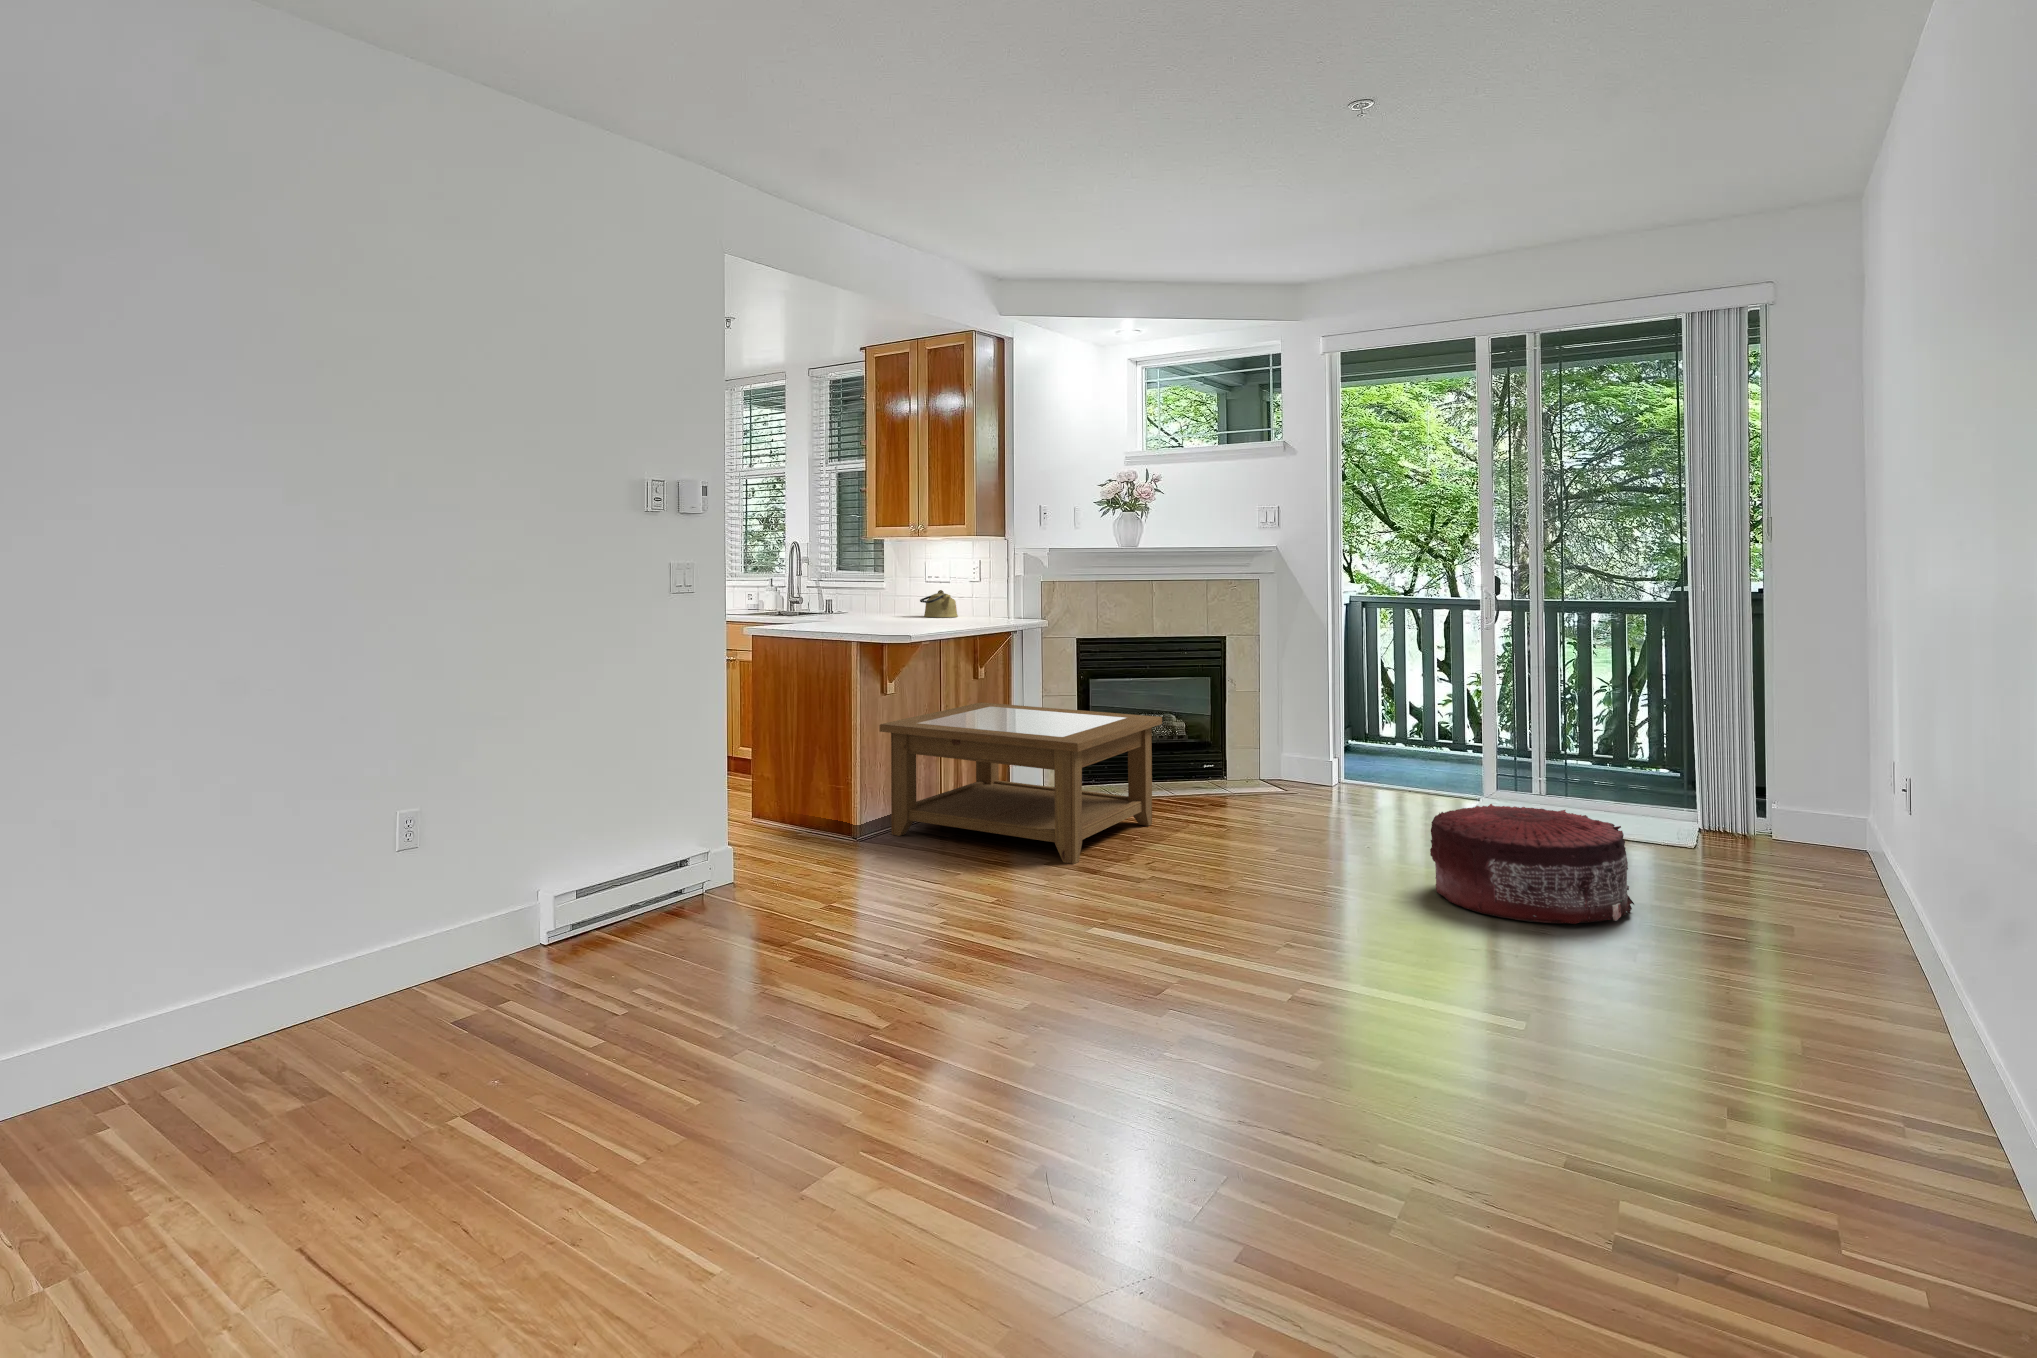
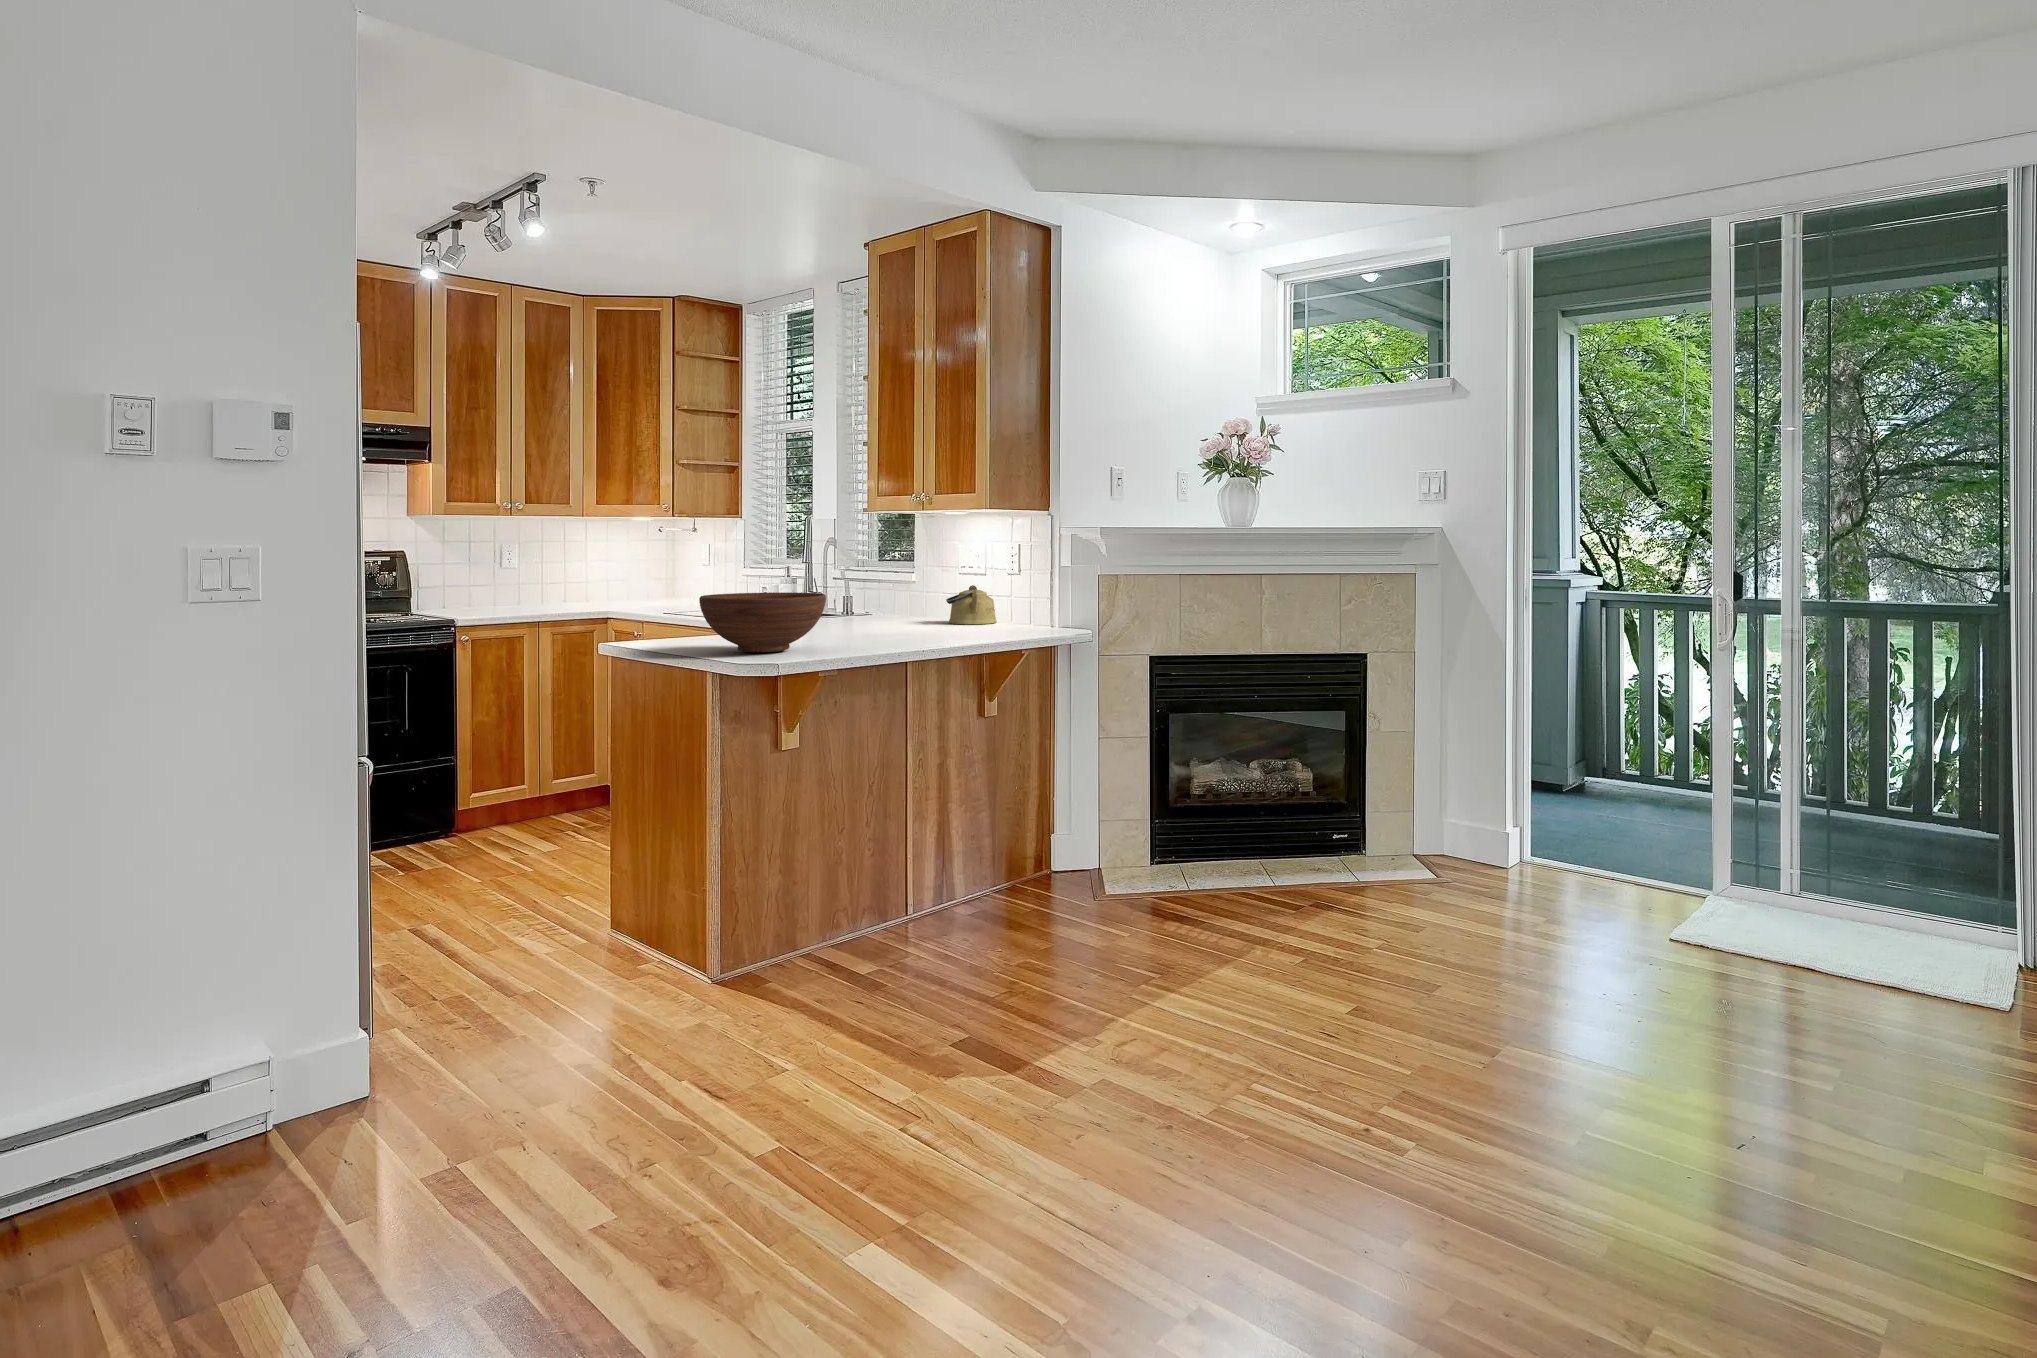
fruit bowl: none [827,593,905,631] -> present [699,592,826,652]
coffee table: present [879,702,1162,864] -> none [751,752,1211,1047]
pouf: present [1430,804,1634,924] -> none [1542,965,1892,1244]

